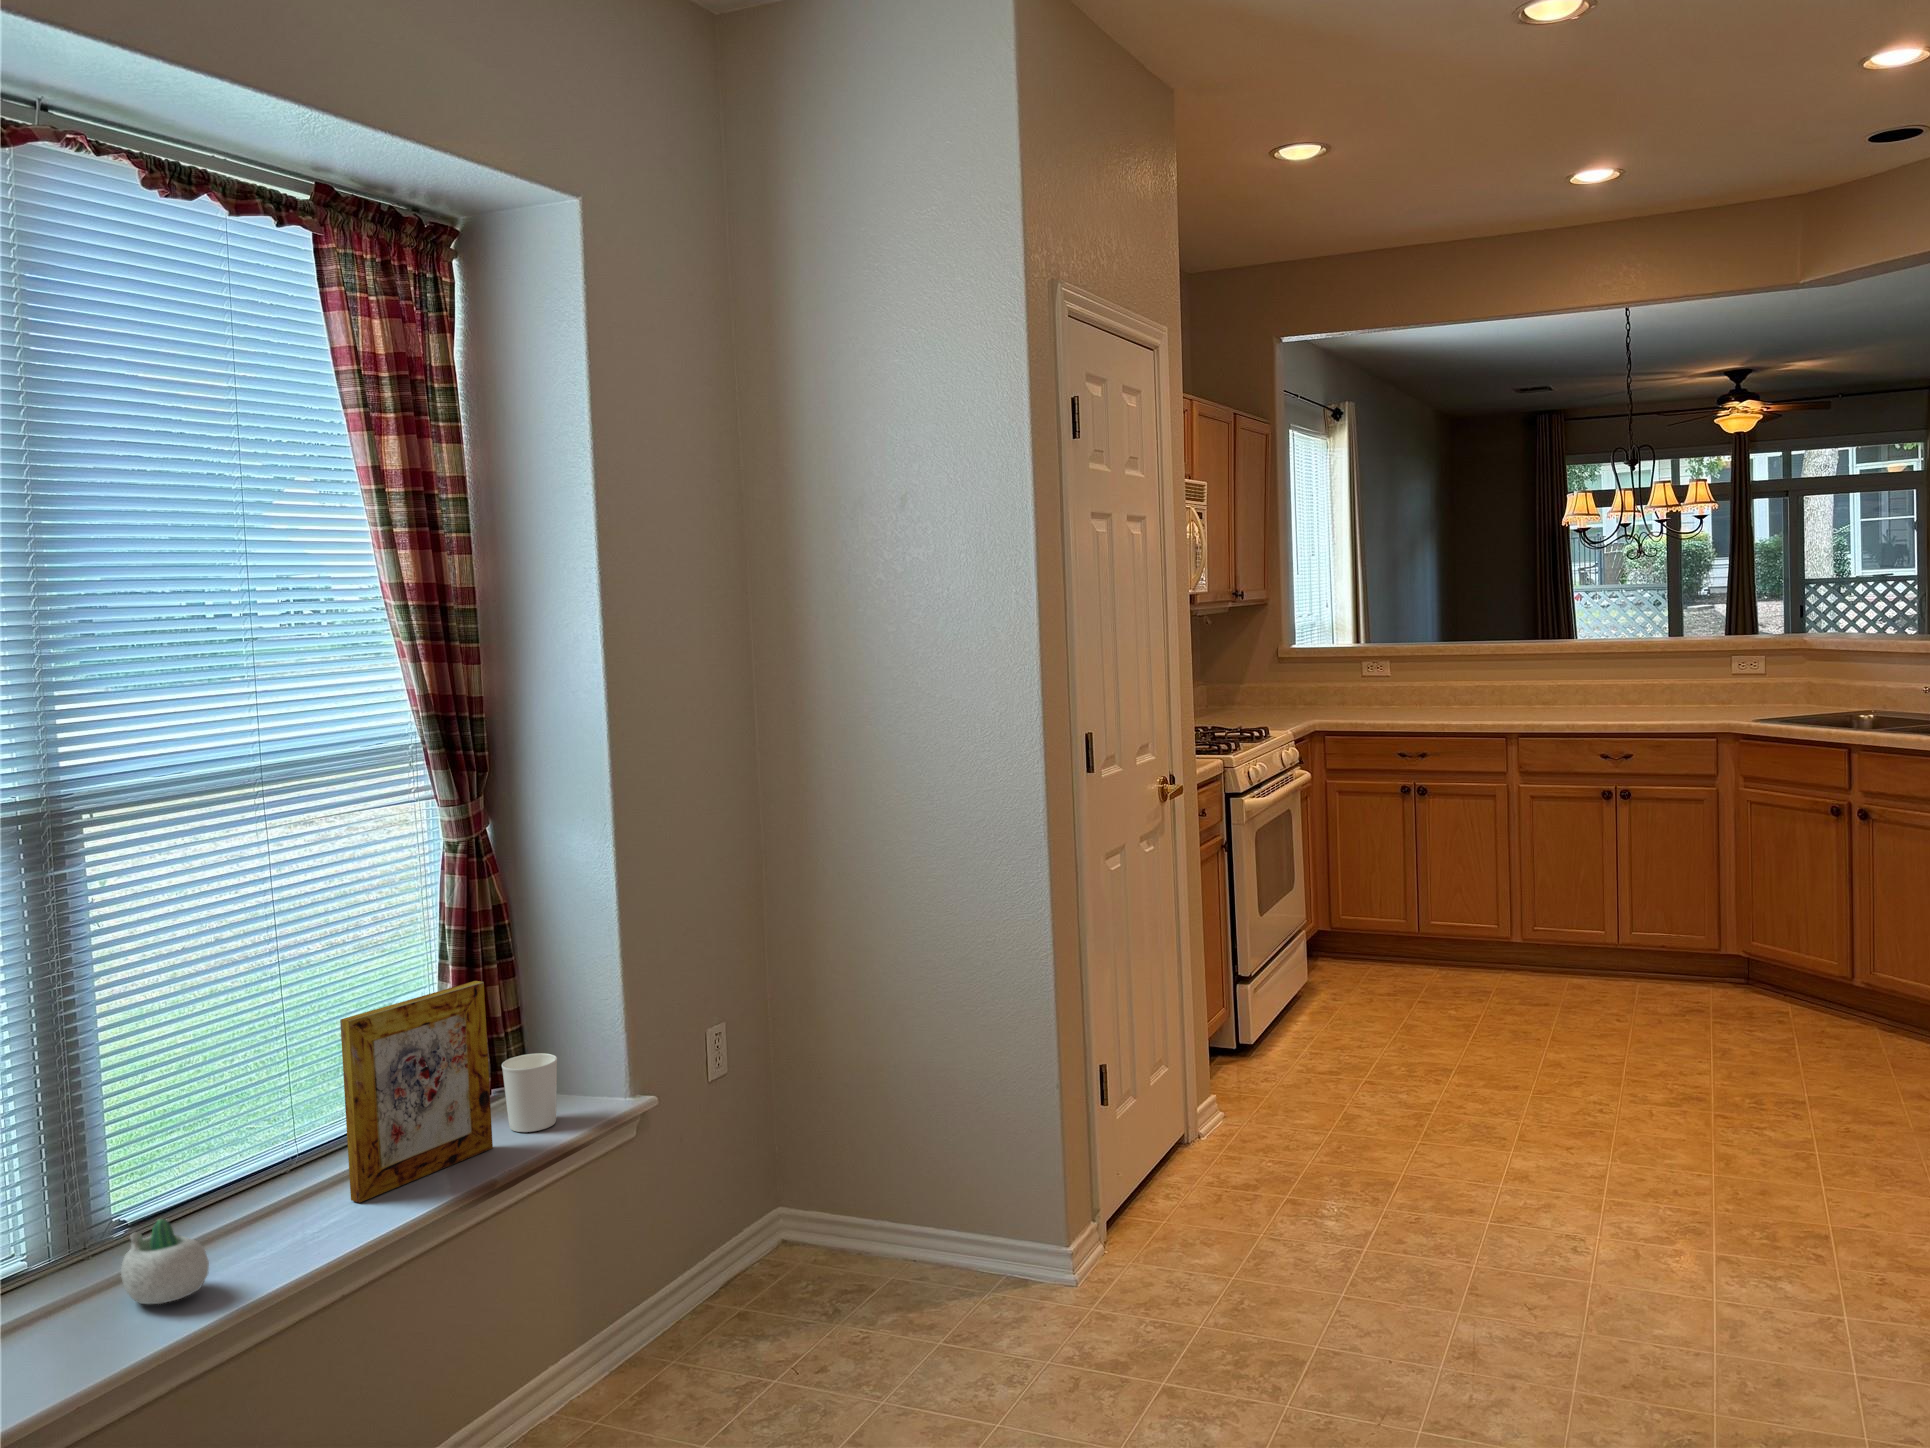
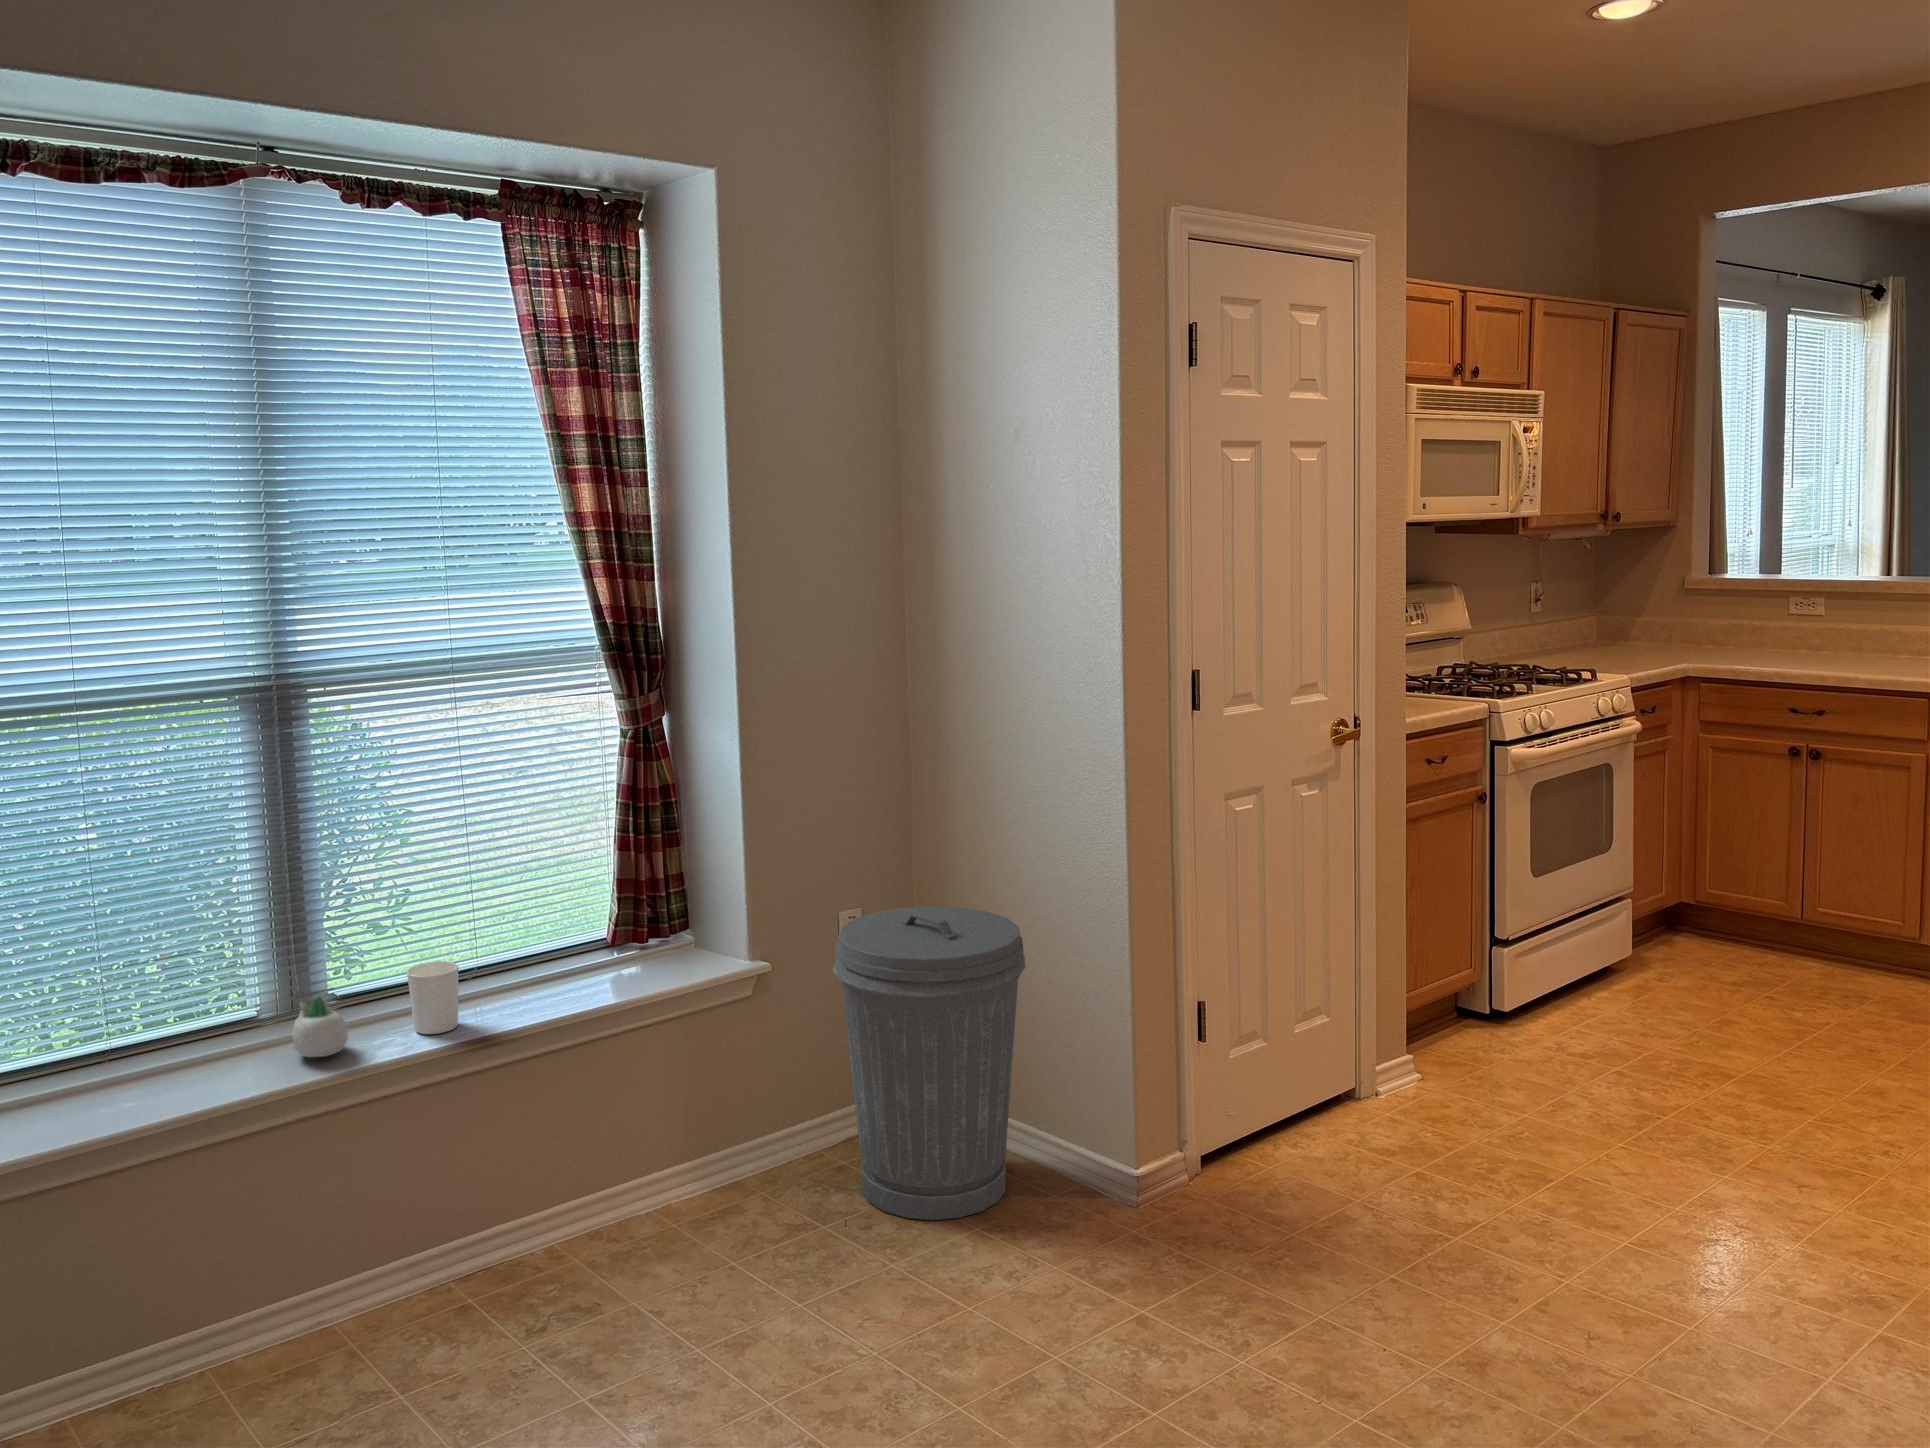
picture frame: present [340,981,493,1202] -> none [483,847,619,1010]
trash can: none [742,1002,948,1348] -> present [833,906,1025,1220]
candle holder: present [502,1053,557,1132] -> present [407,961,459,1034]

